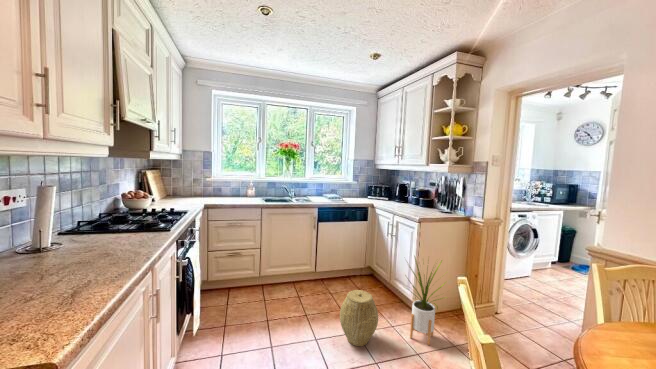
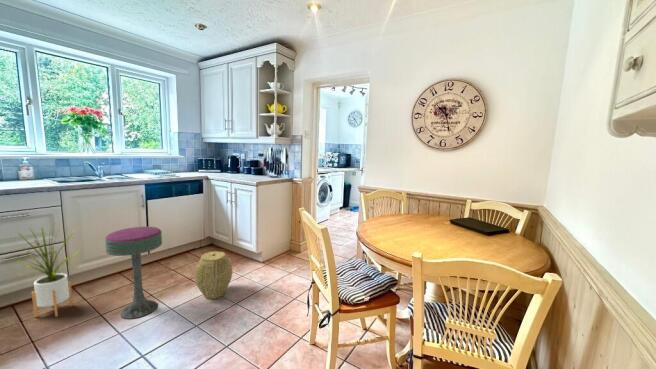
bar stool: none [273,248,316,337] -> present [105,227,162,319]
house plant: present [410,256,445,345] -> present [20,228,73,317]

